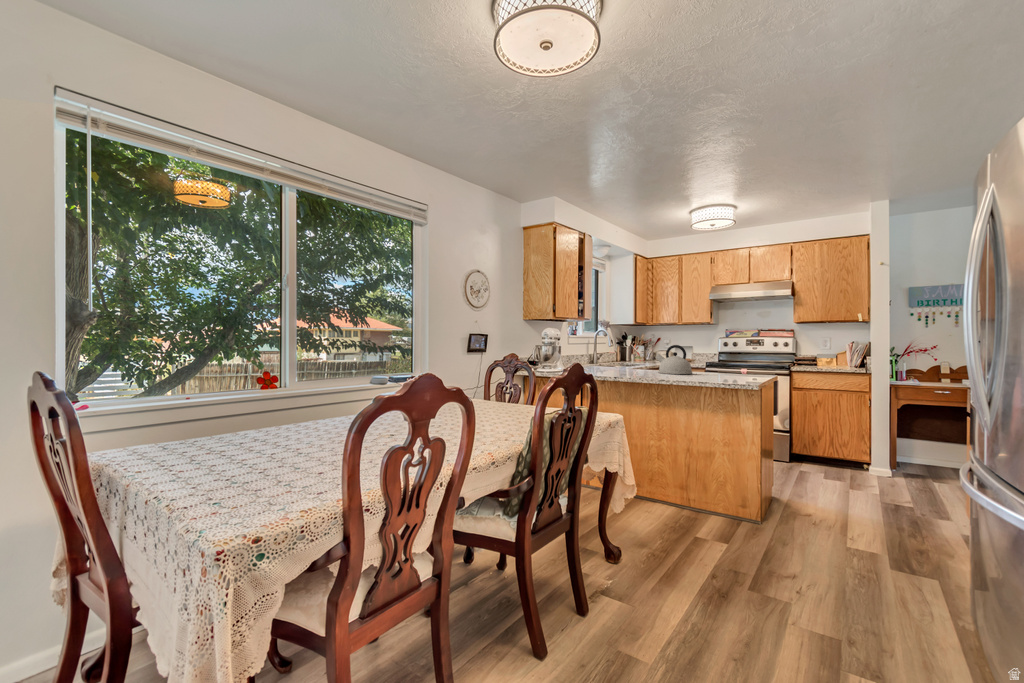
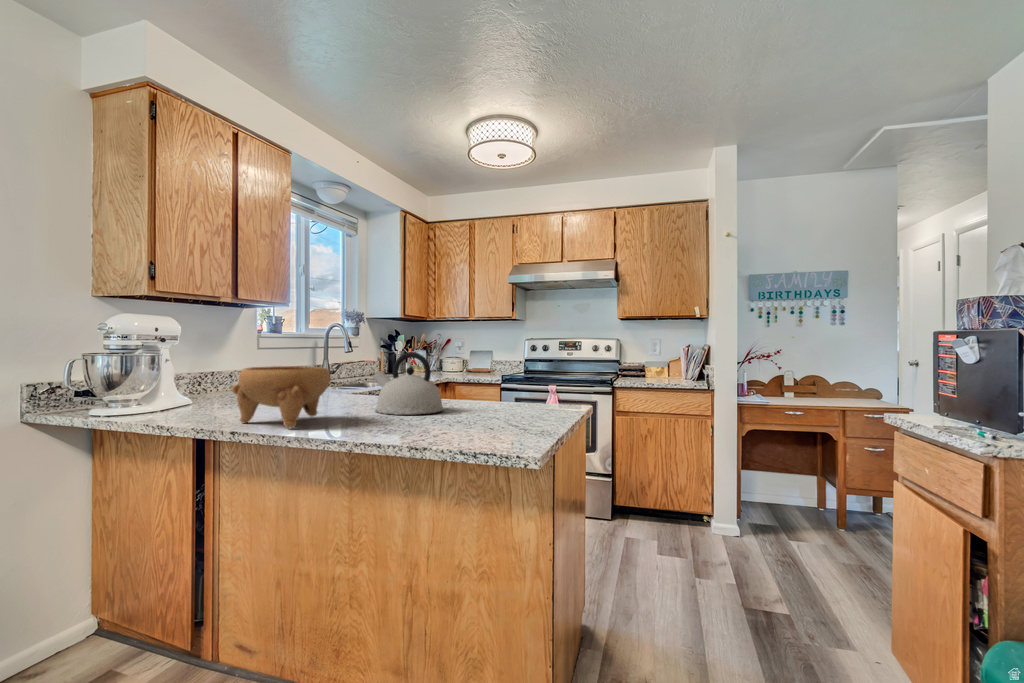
bowl: none [610,351,649,375] -> present [232,366,330,428]

